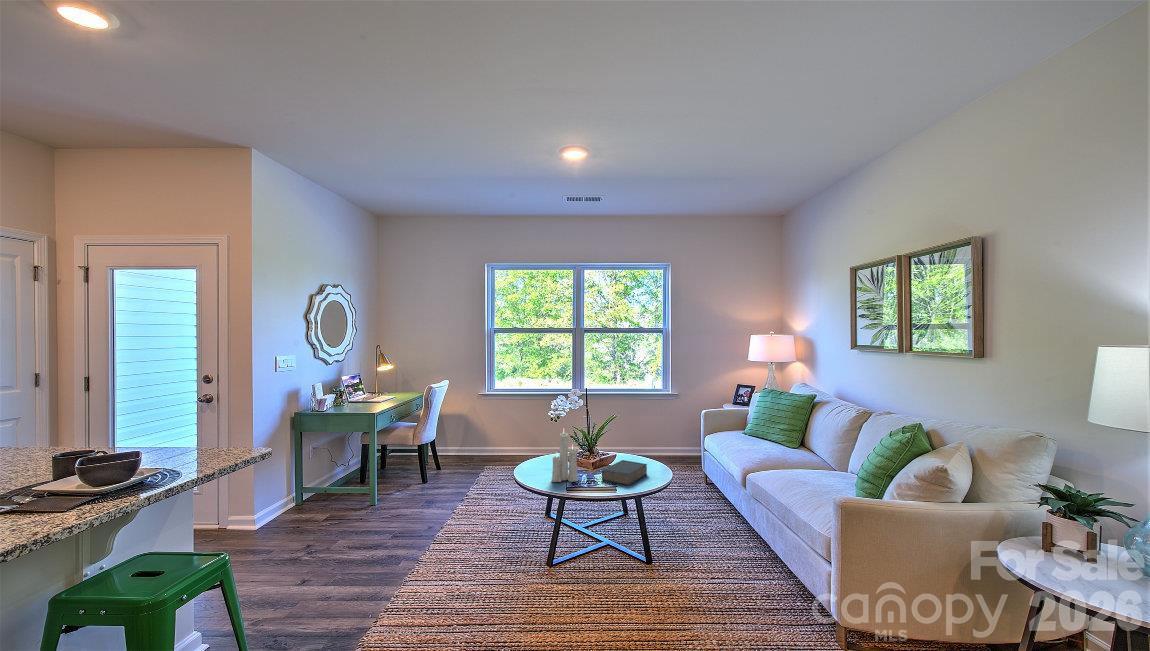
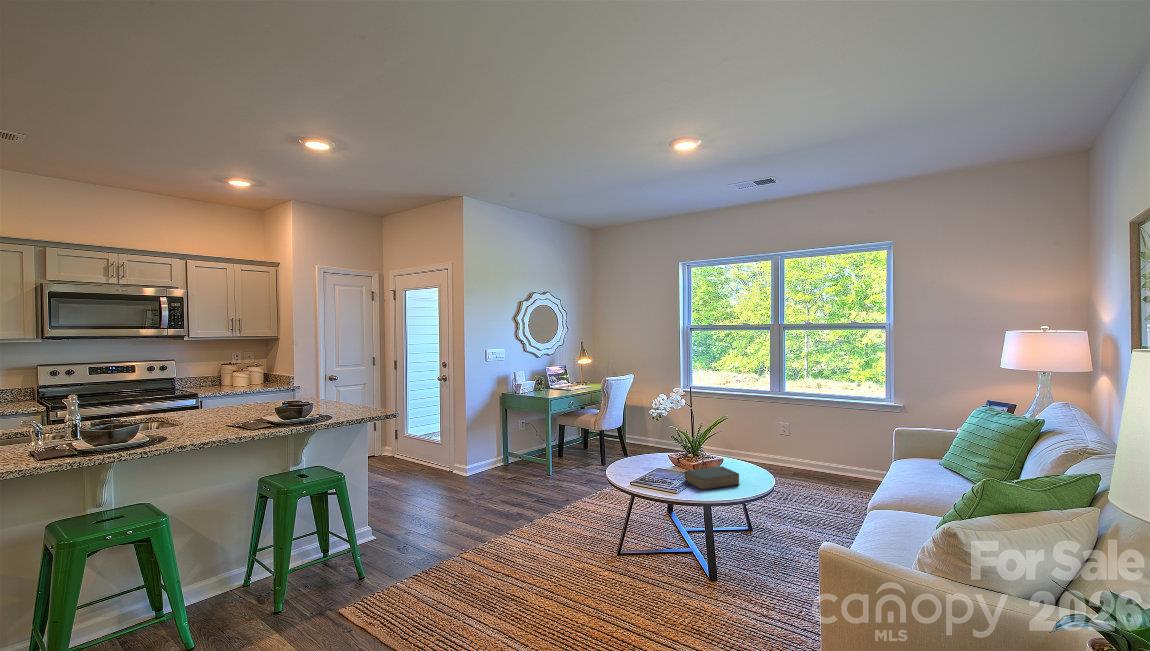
candle: present [552,430,578,482] -> none [638,421,663,478]

